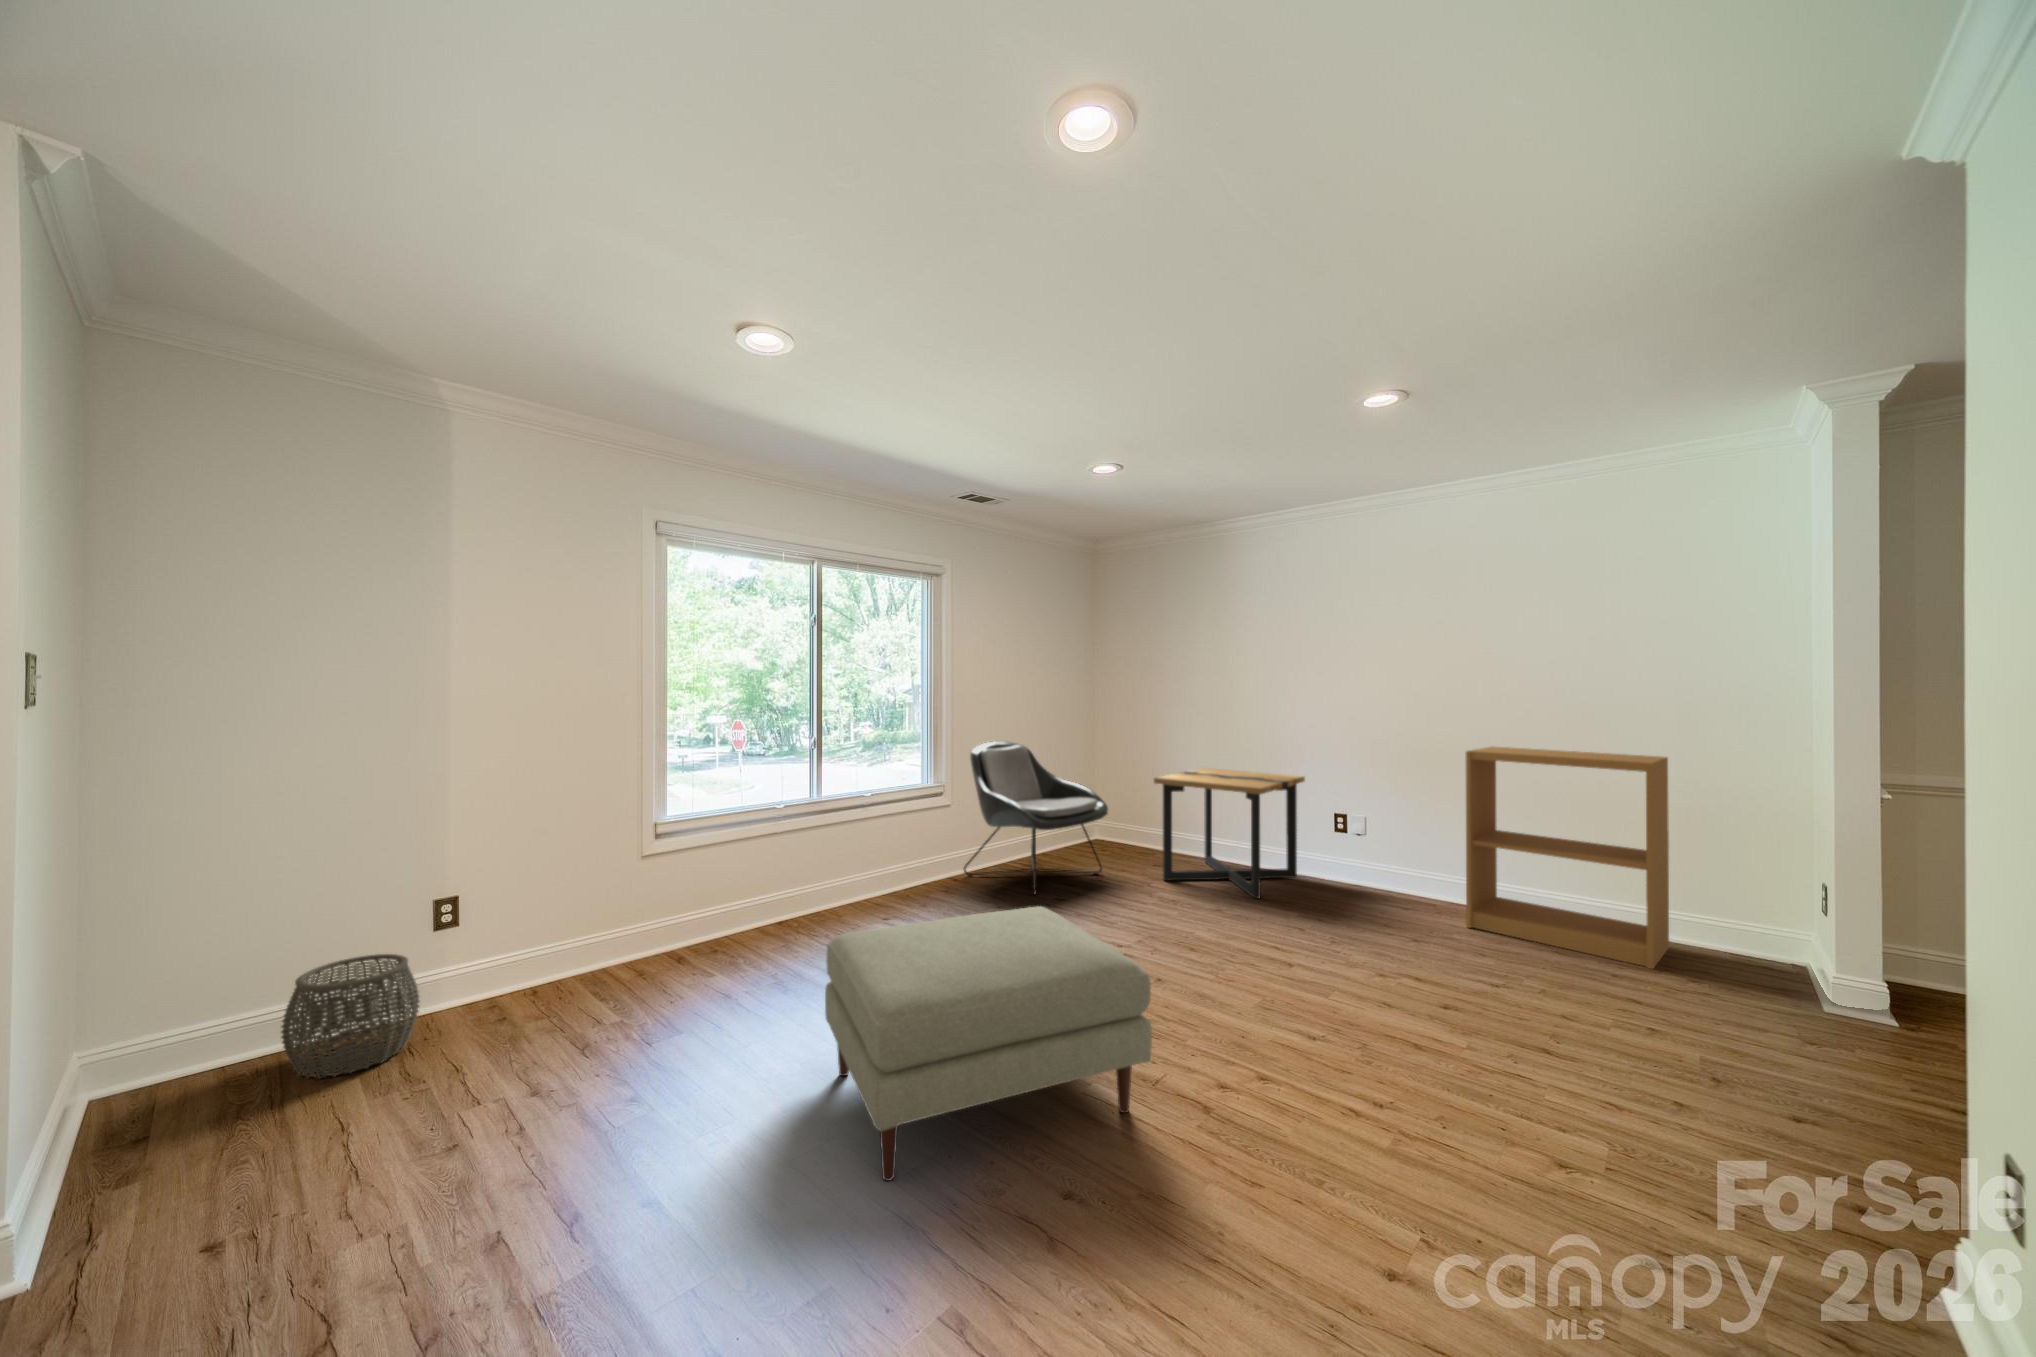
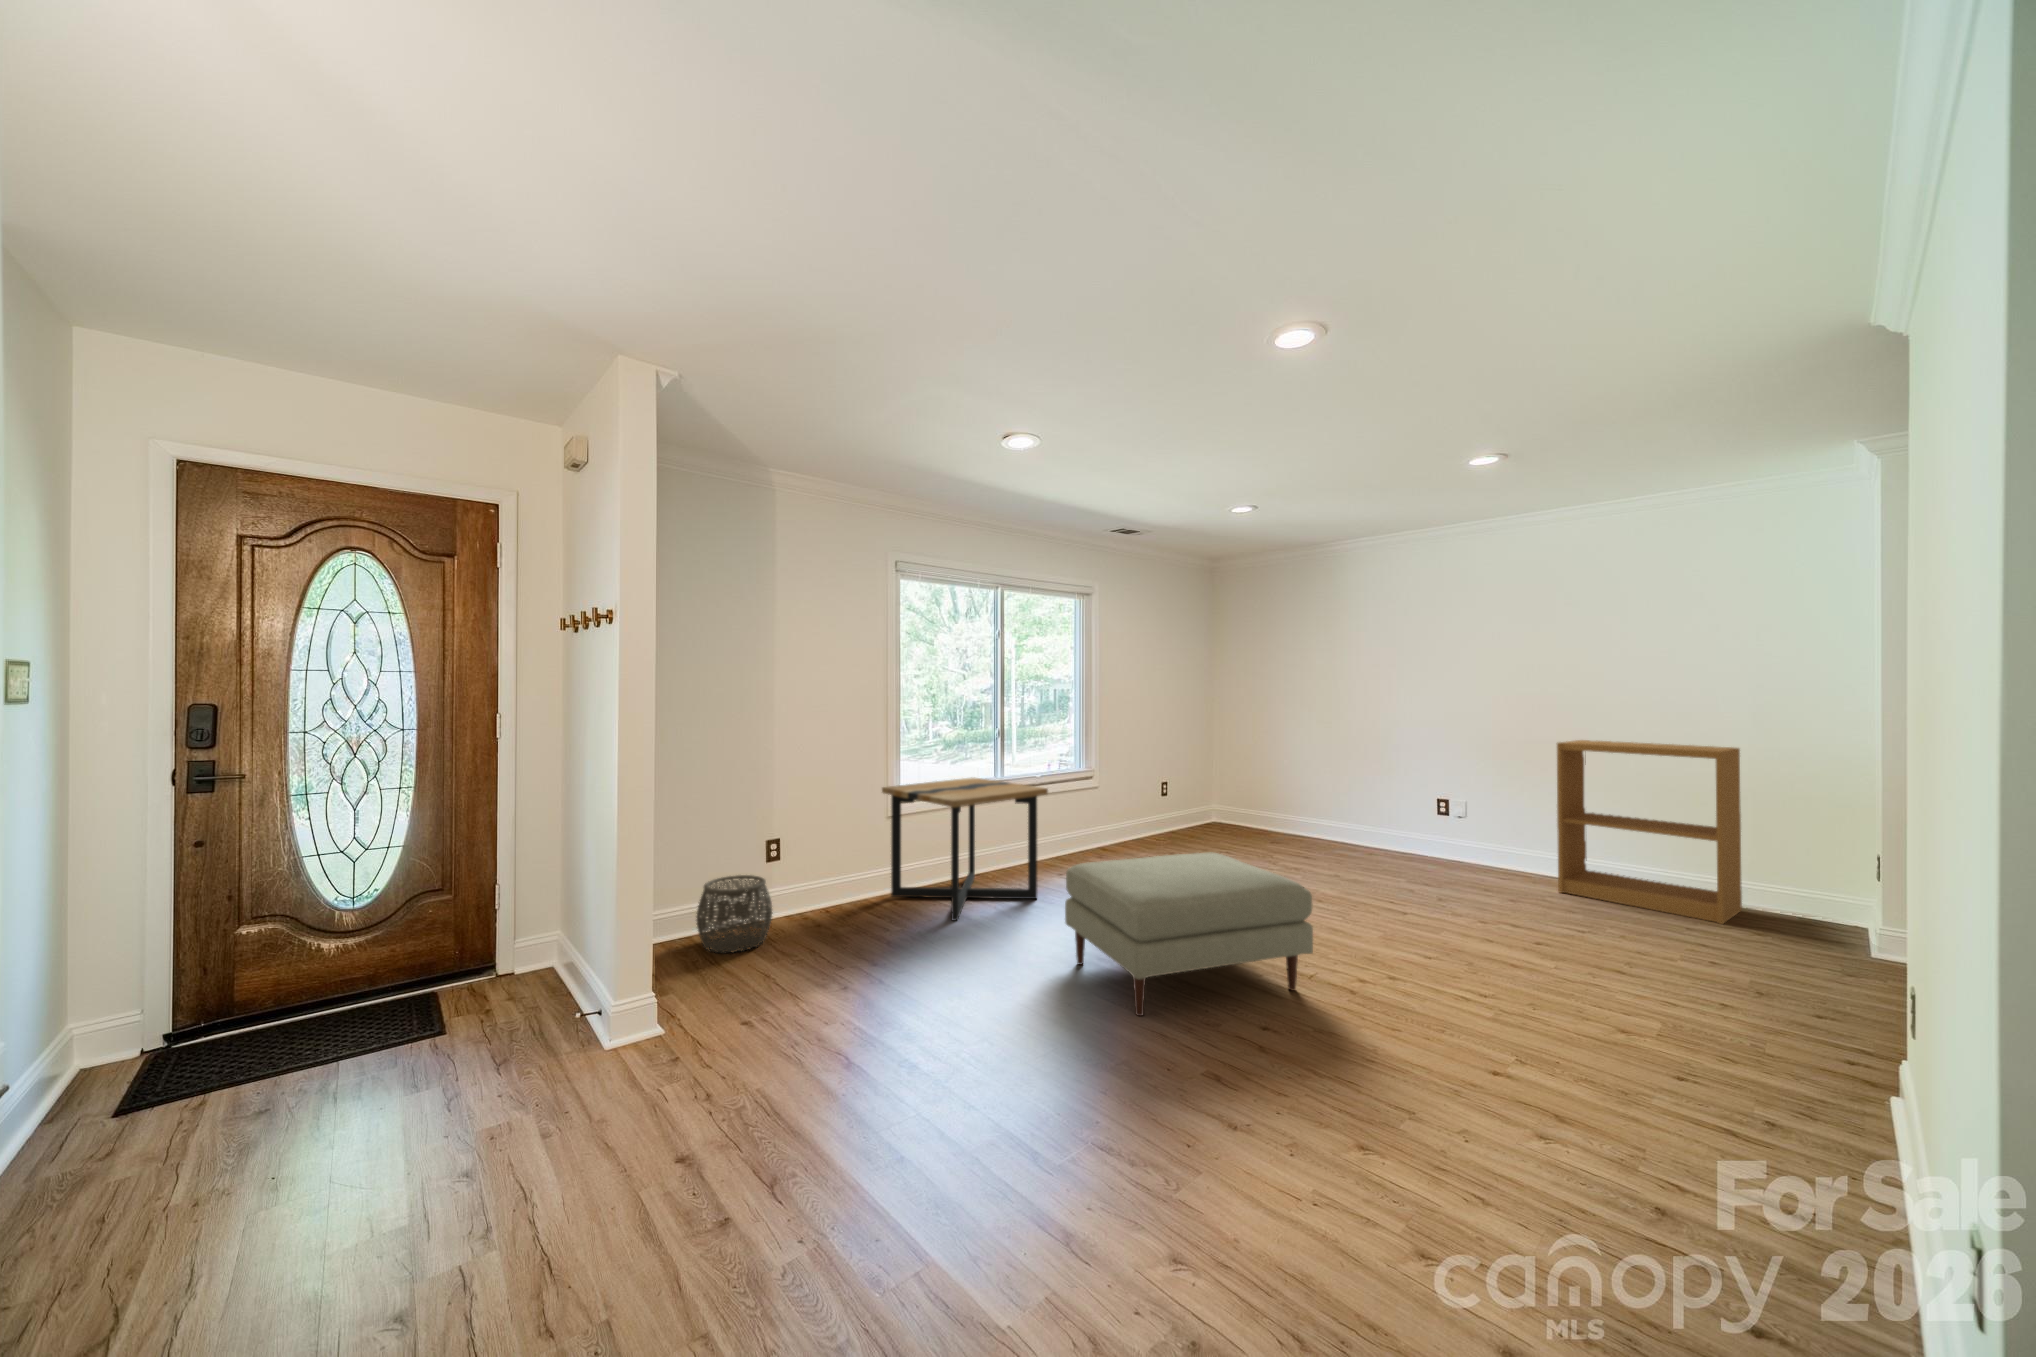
lounge chair: present [964,741,1108,894] -> none [1111,735,1235,862]
side table: present [1154,768,1305,899] -> present [882,777,1048,921]

